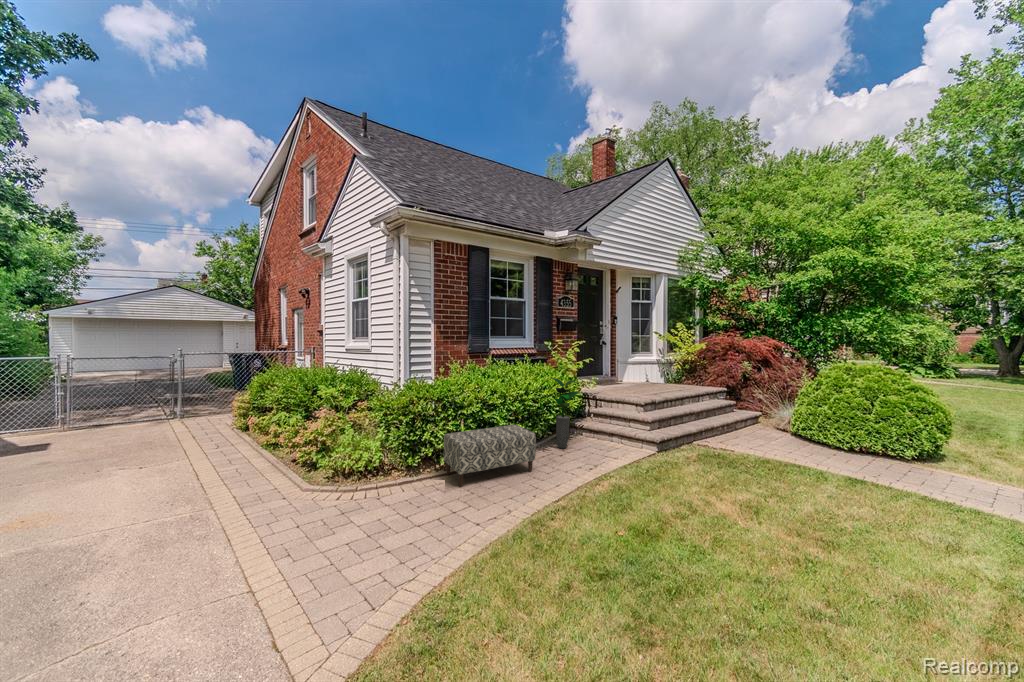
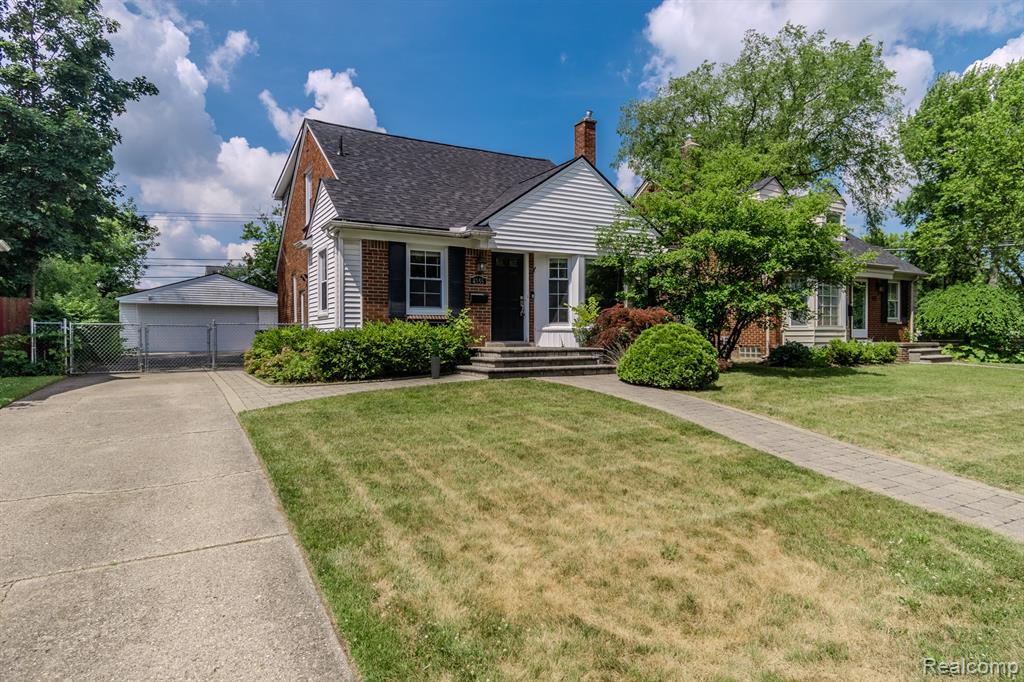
bench: present [444,425,536,487] -> none [345,358,399,386]

